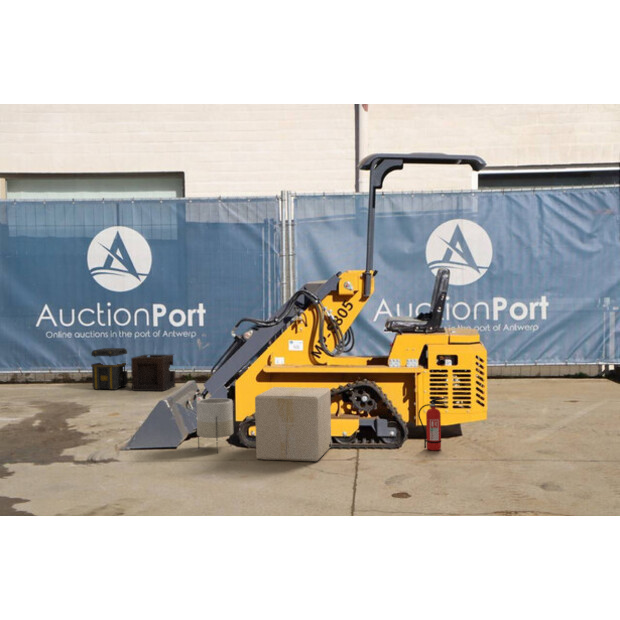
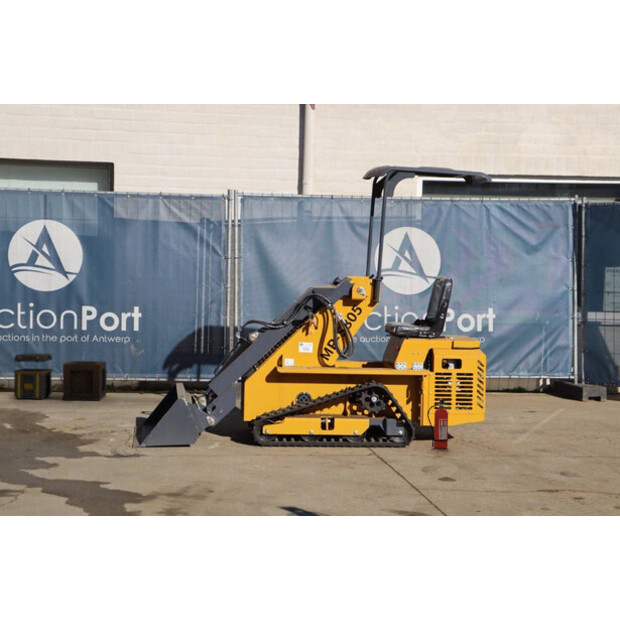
cardboard box: present [255,387,331,461] -> none [282,388,346,459]
planter: present [197,398,233,445] -> none [210,399,248,454]

